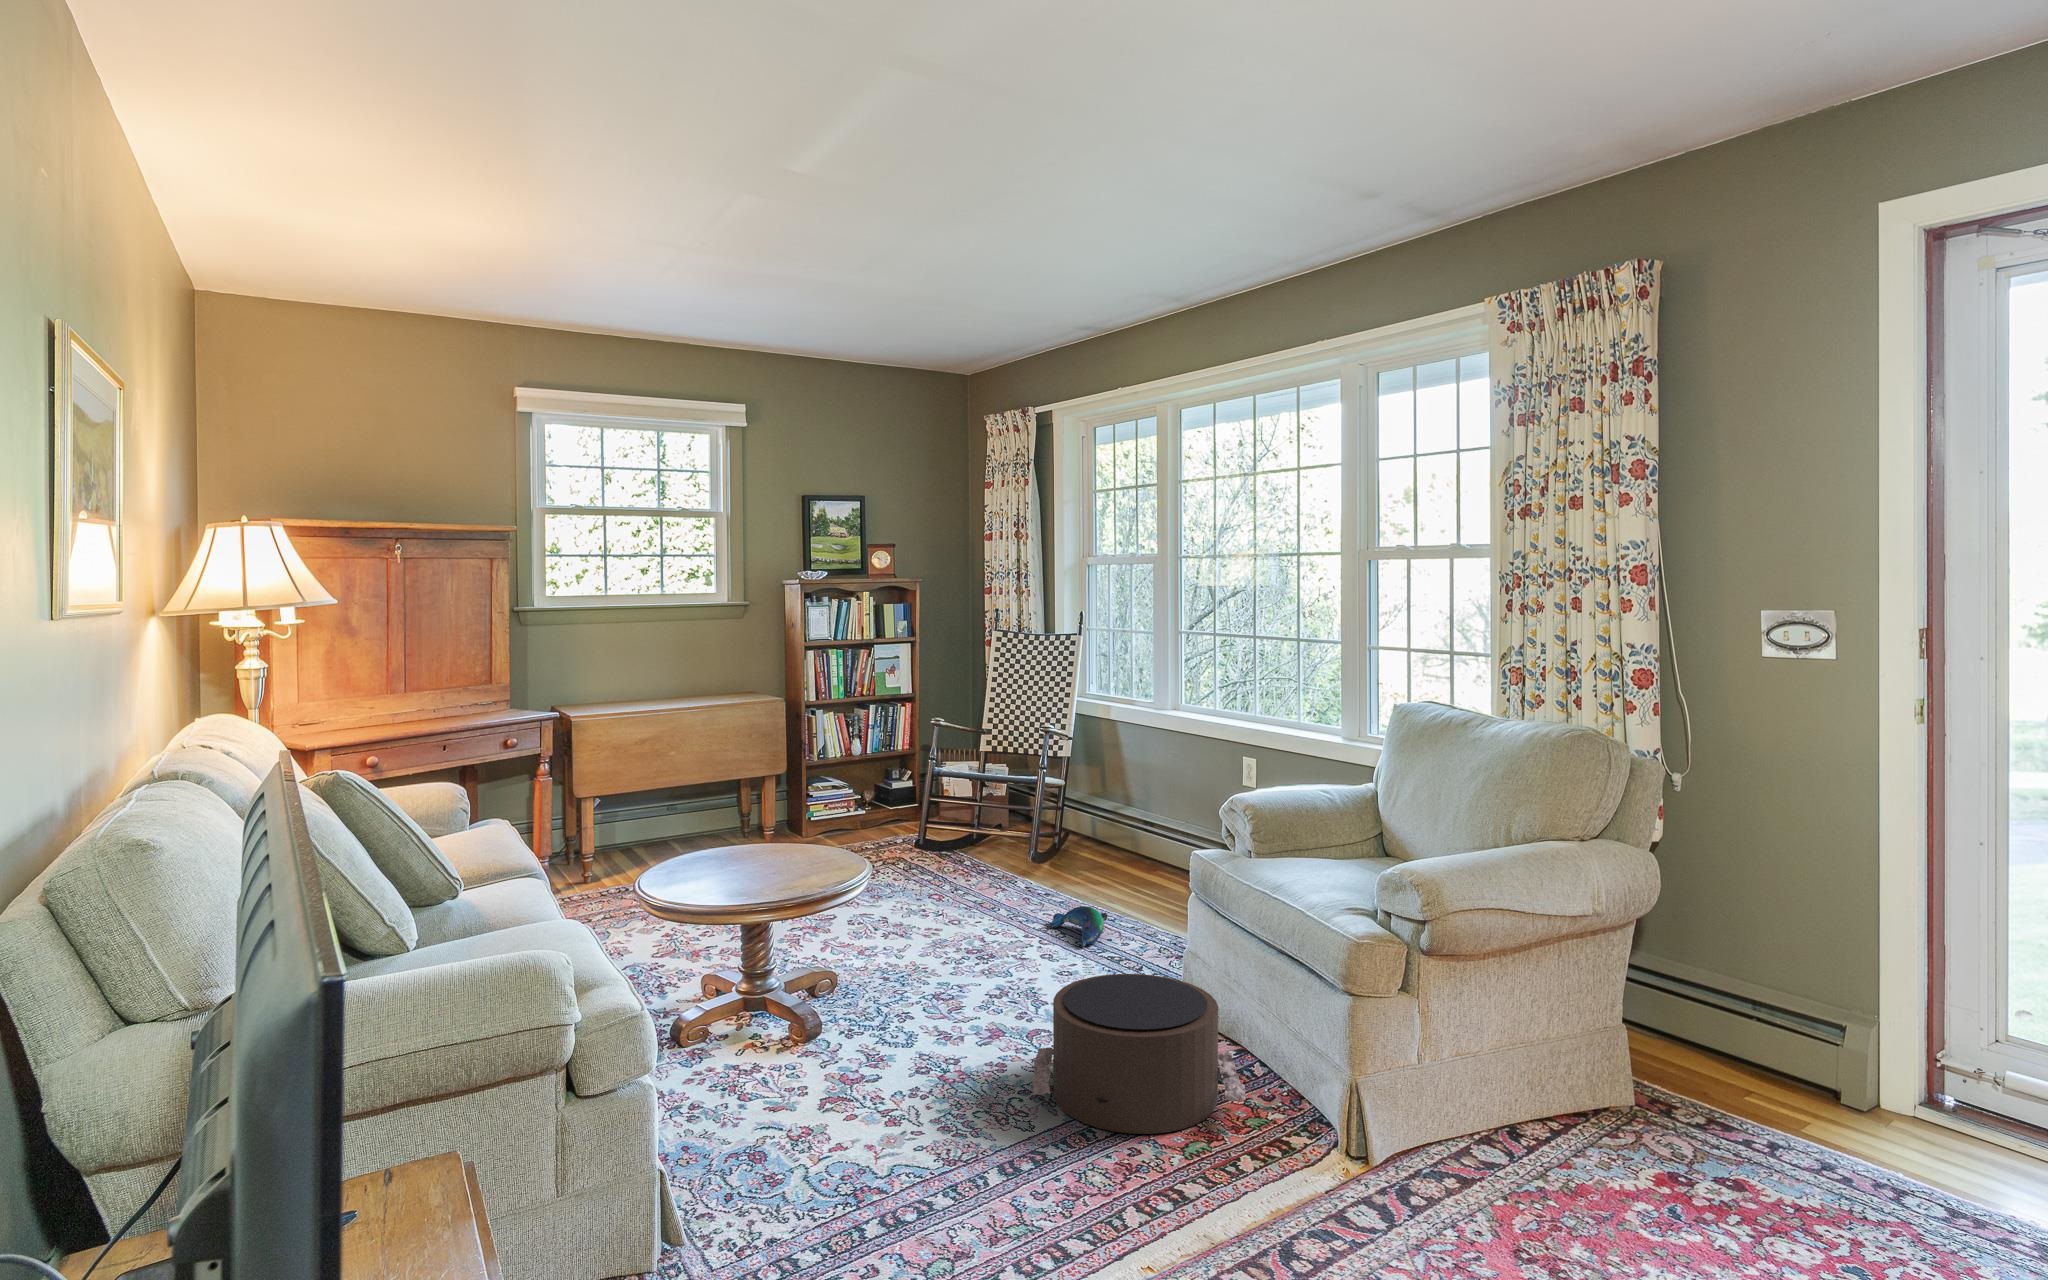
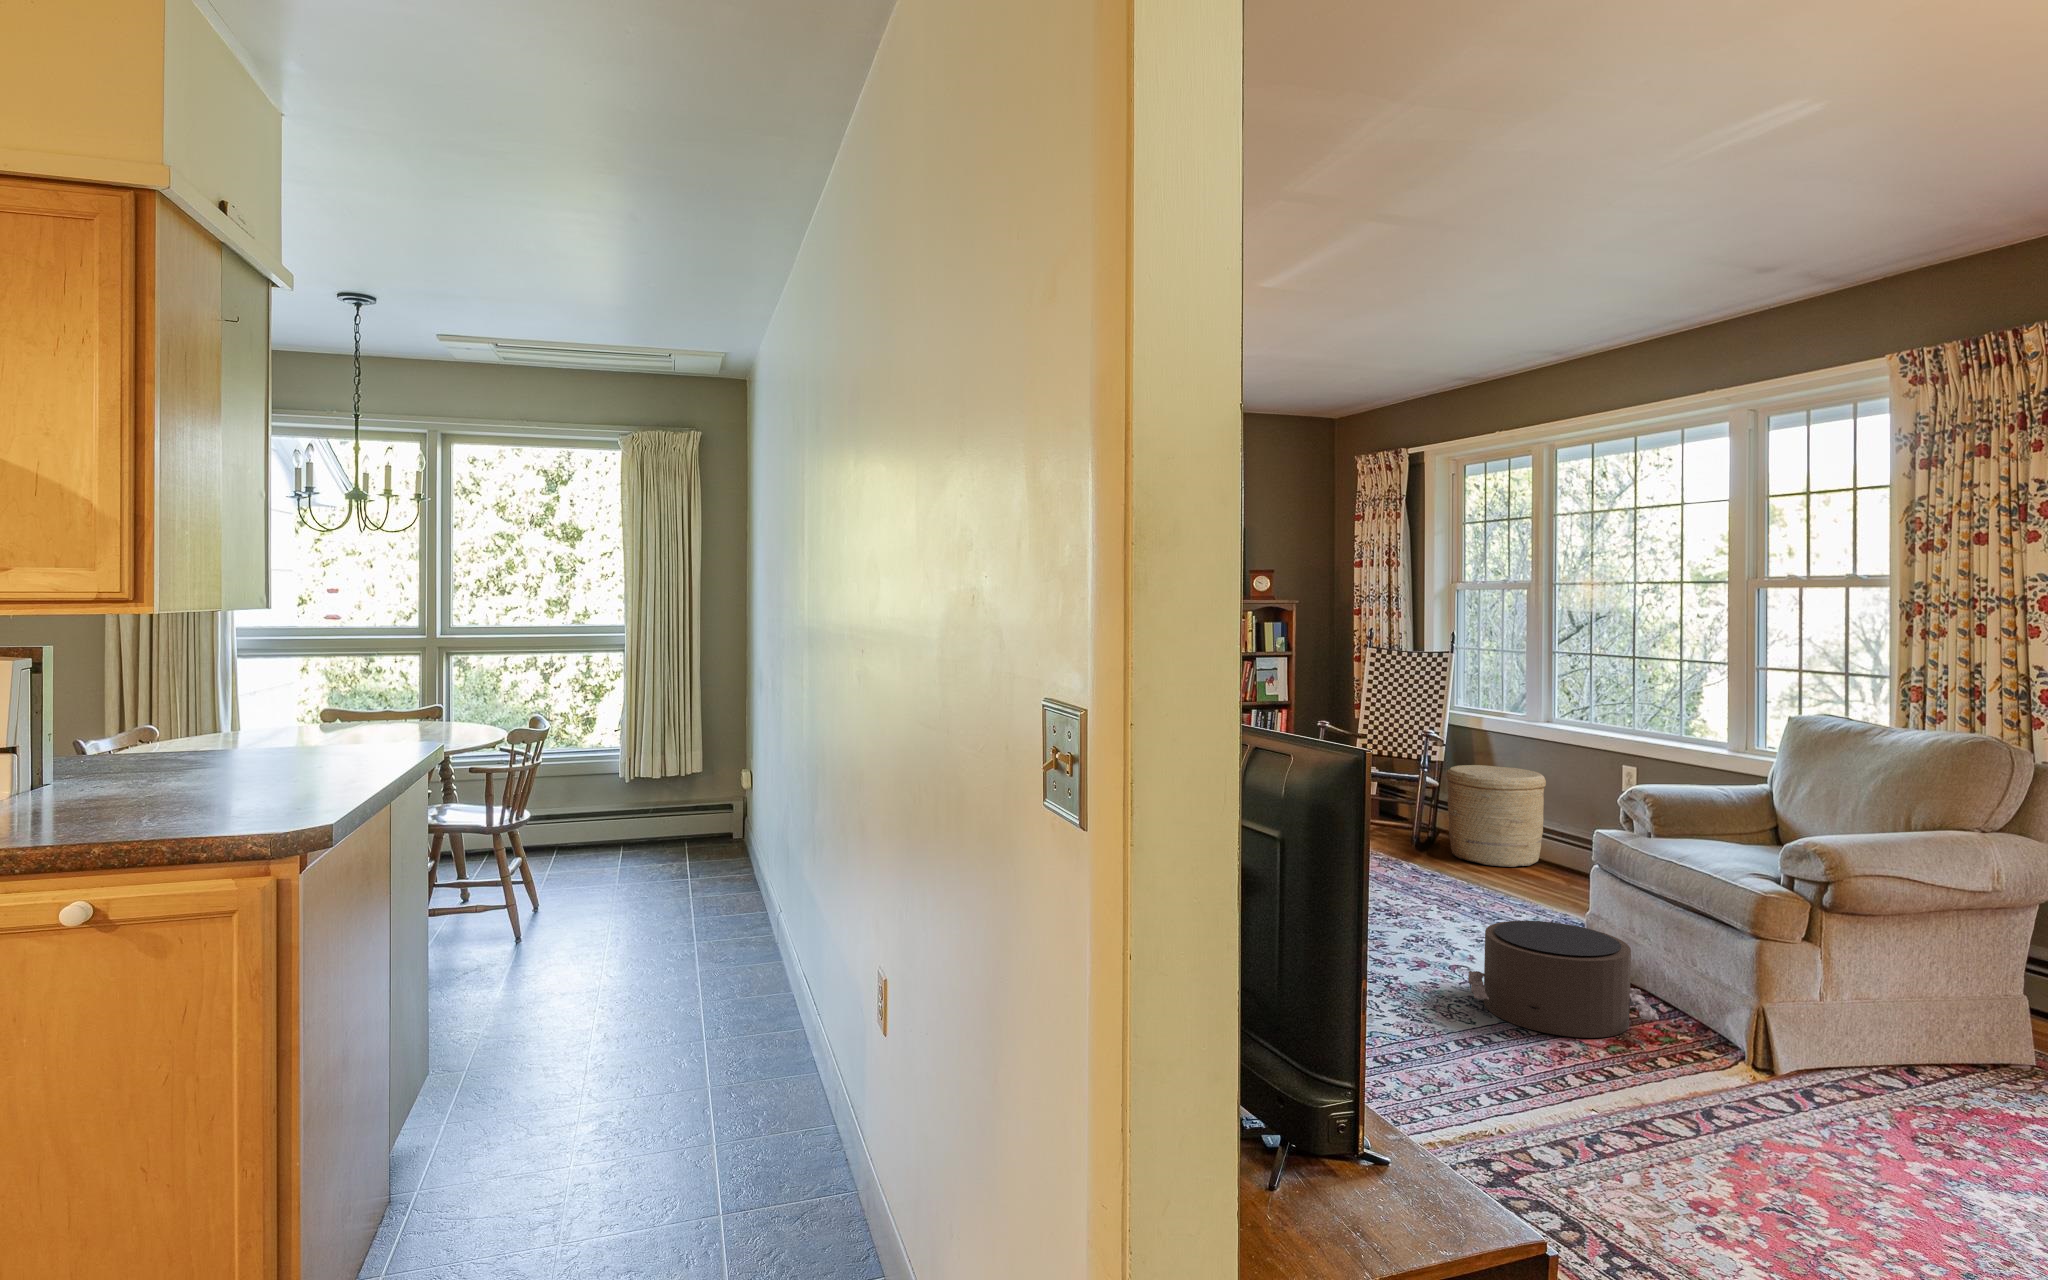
woven basket: none [1068,762,1171,877] -> present [1446,765,1546,867]
plush toy: present [1050,906,1107,947] -> none [1444,881,1499,913]

